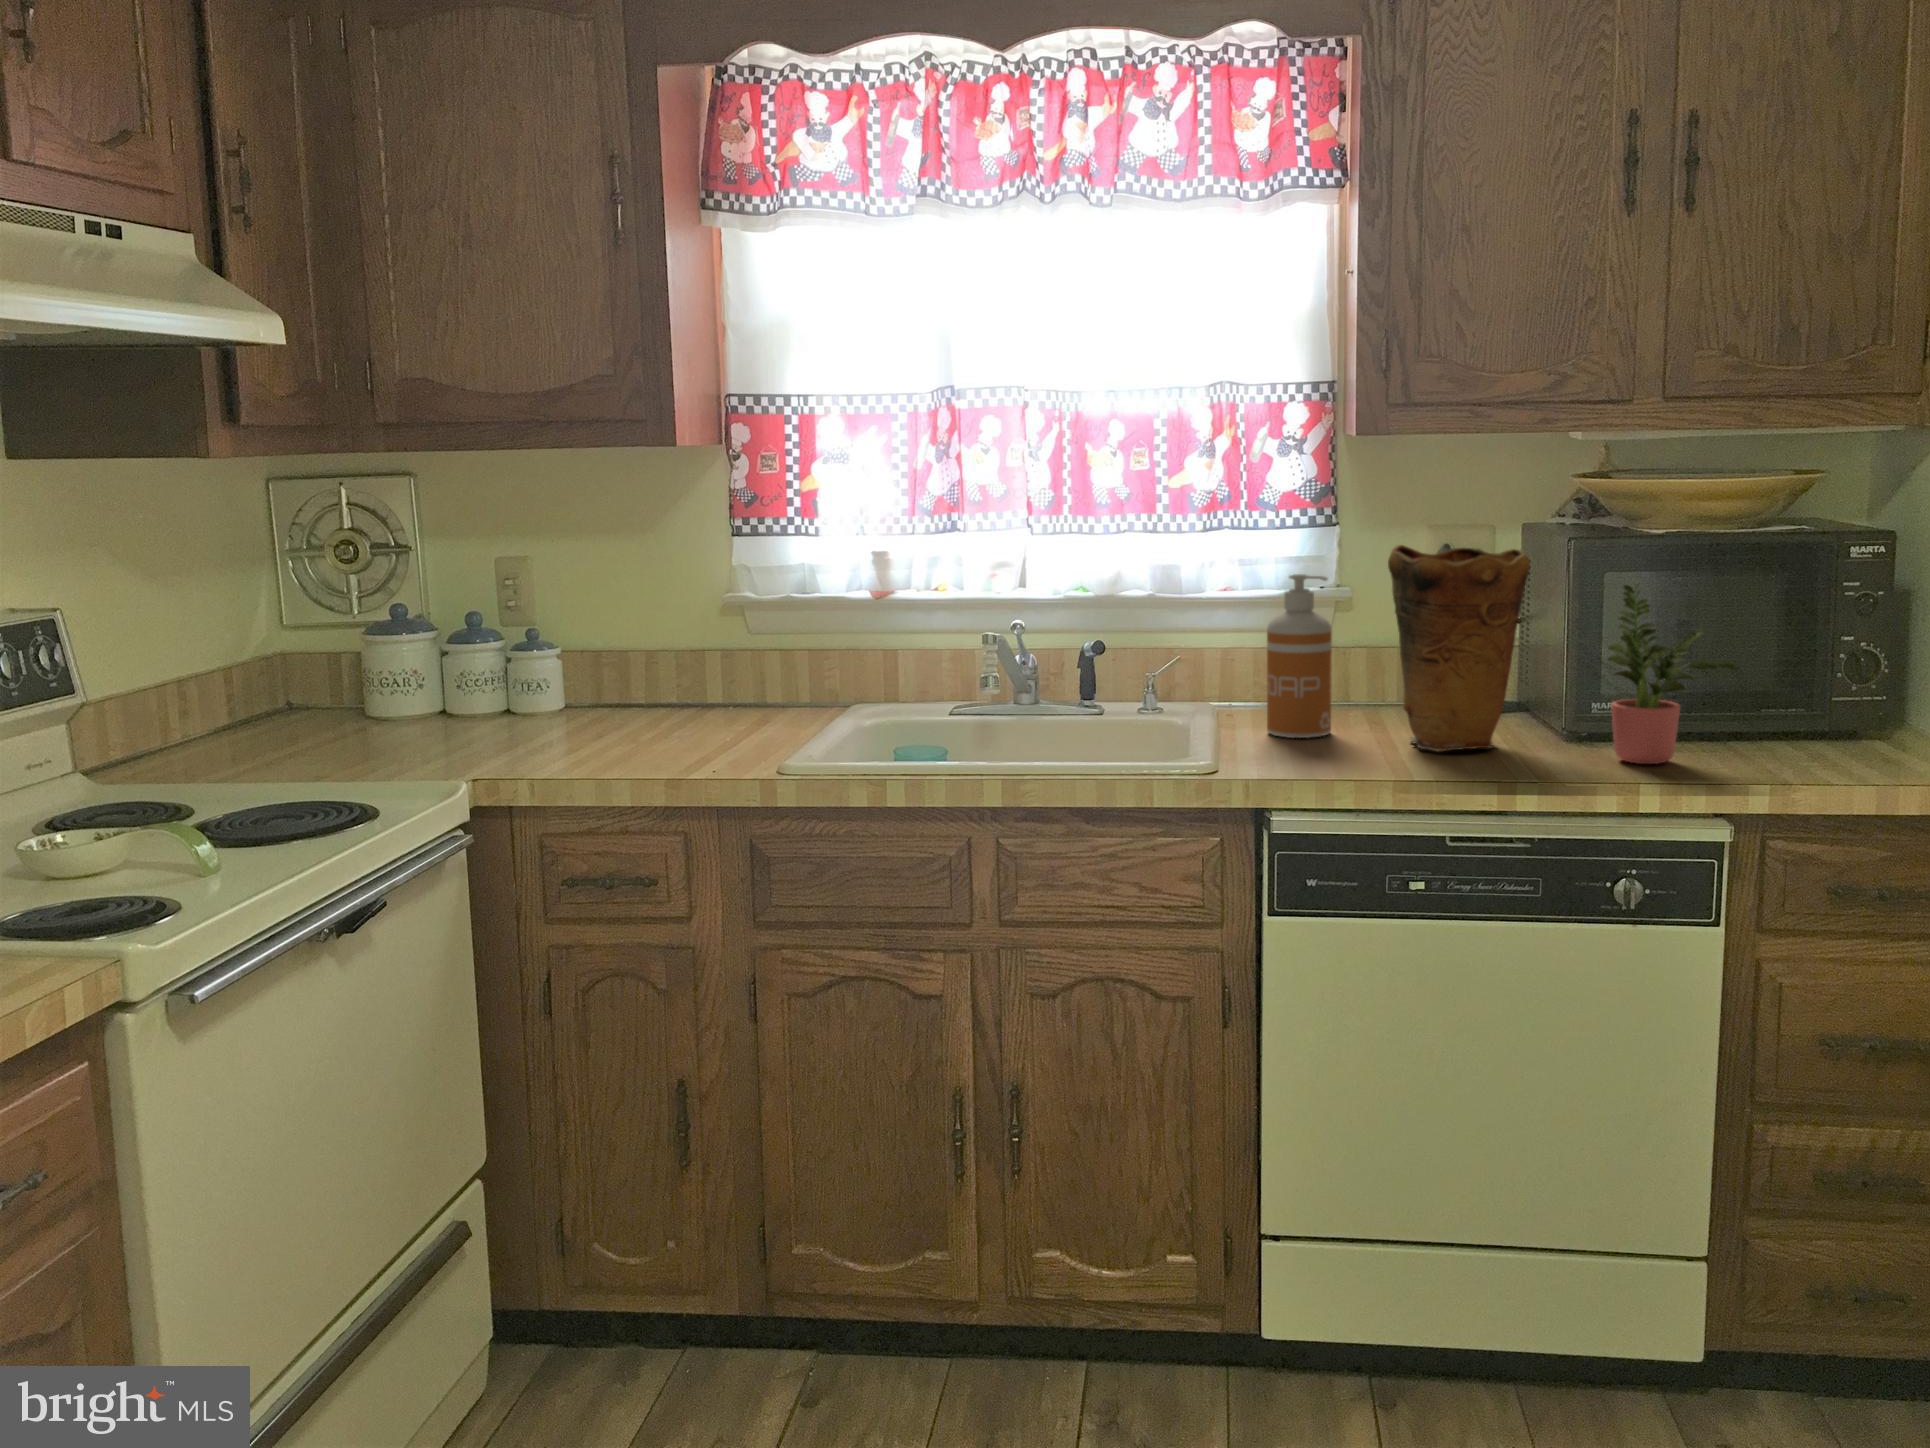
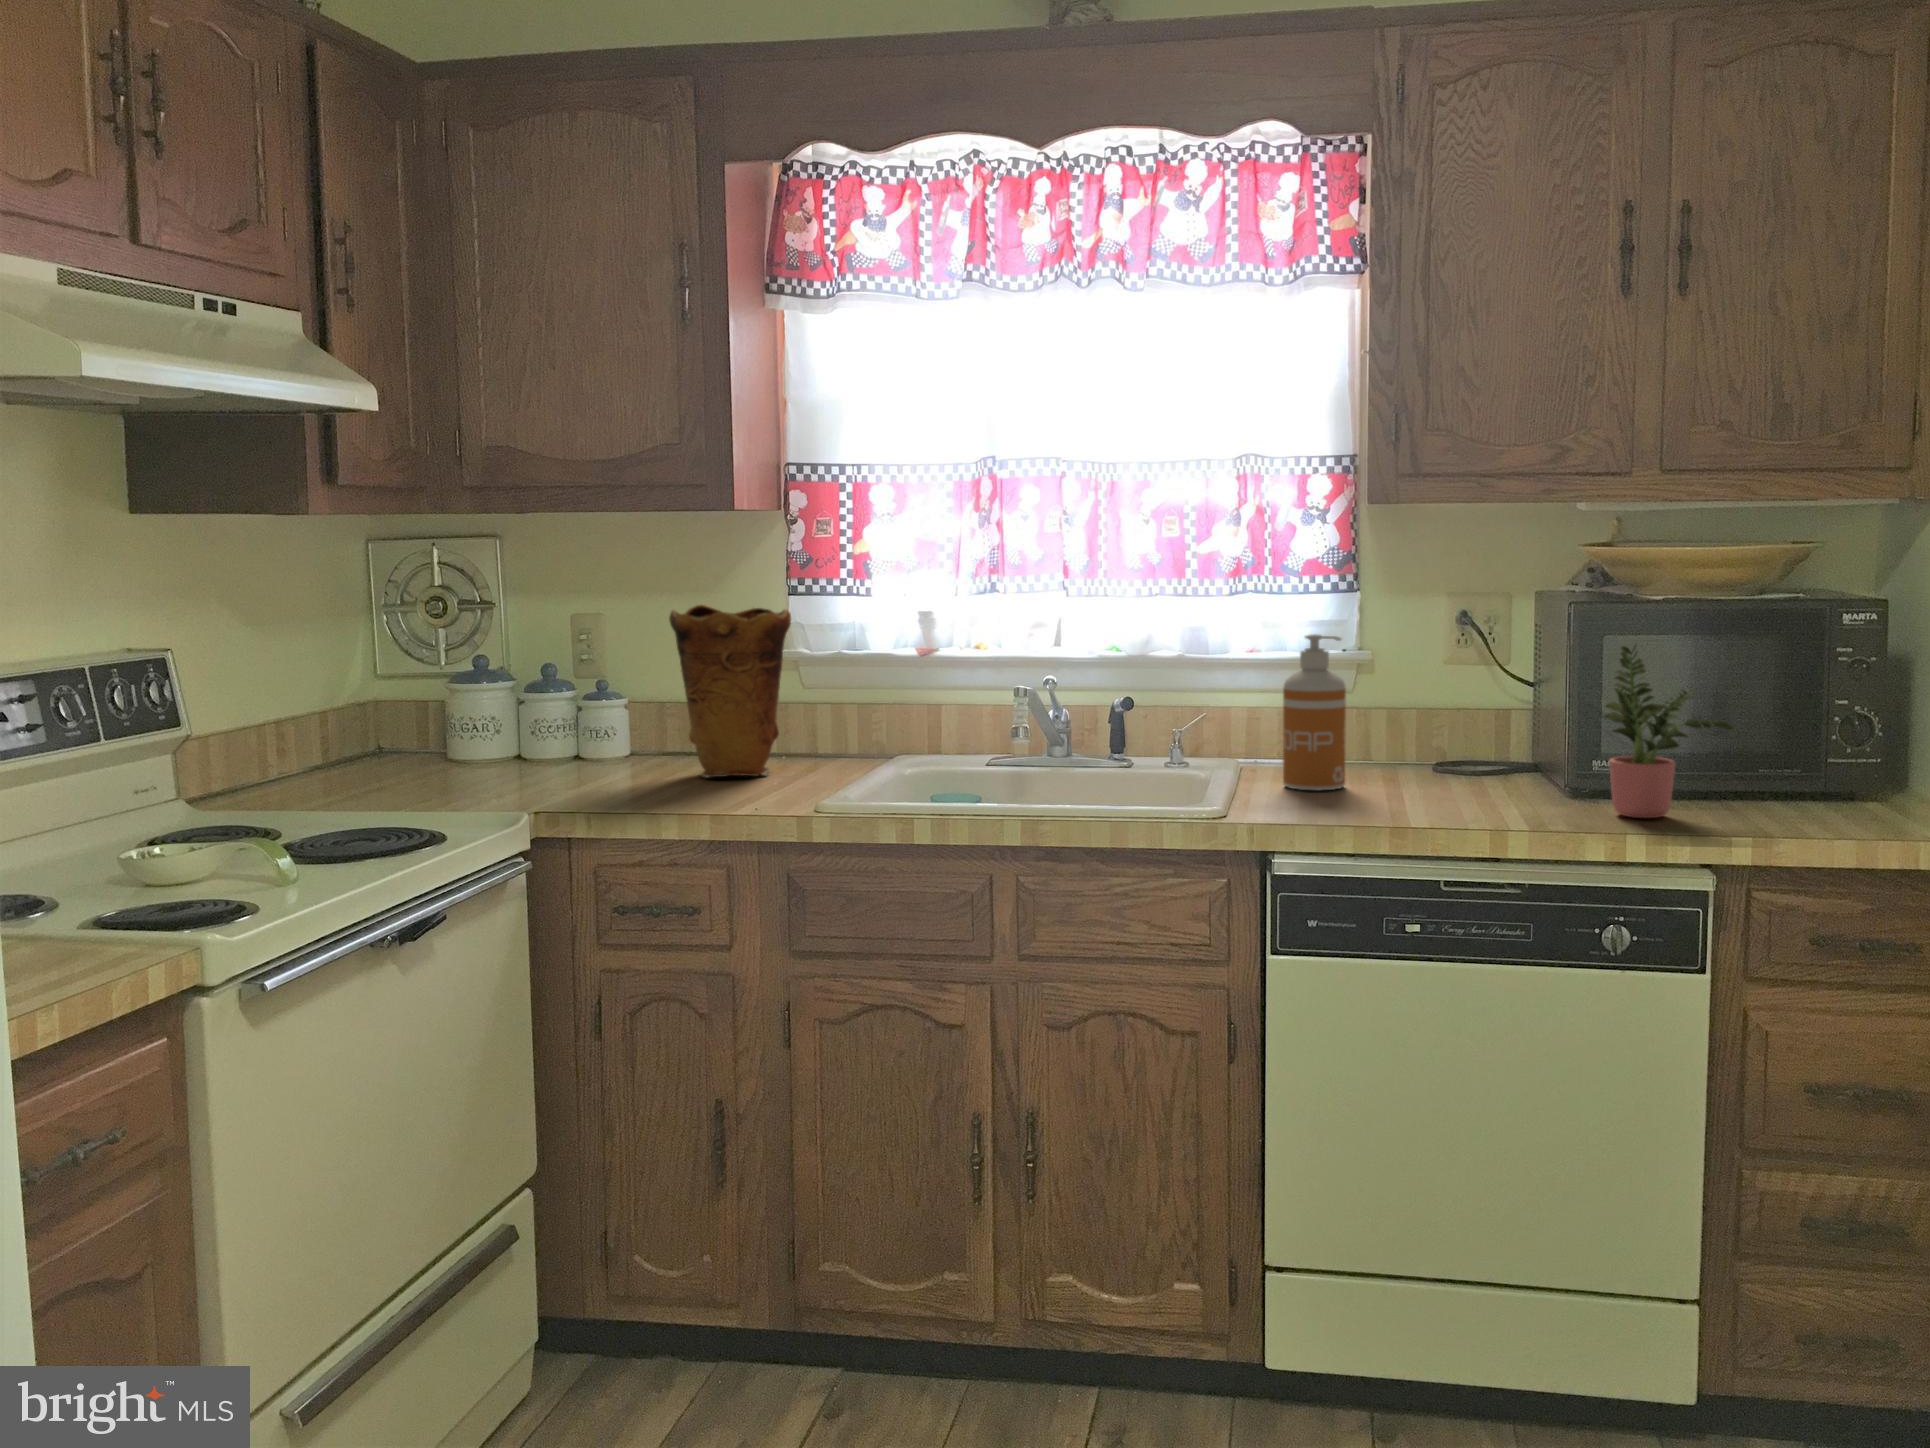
vase: present [1388,545,1530,751] -> present [669,605,791,777]

